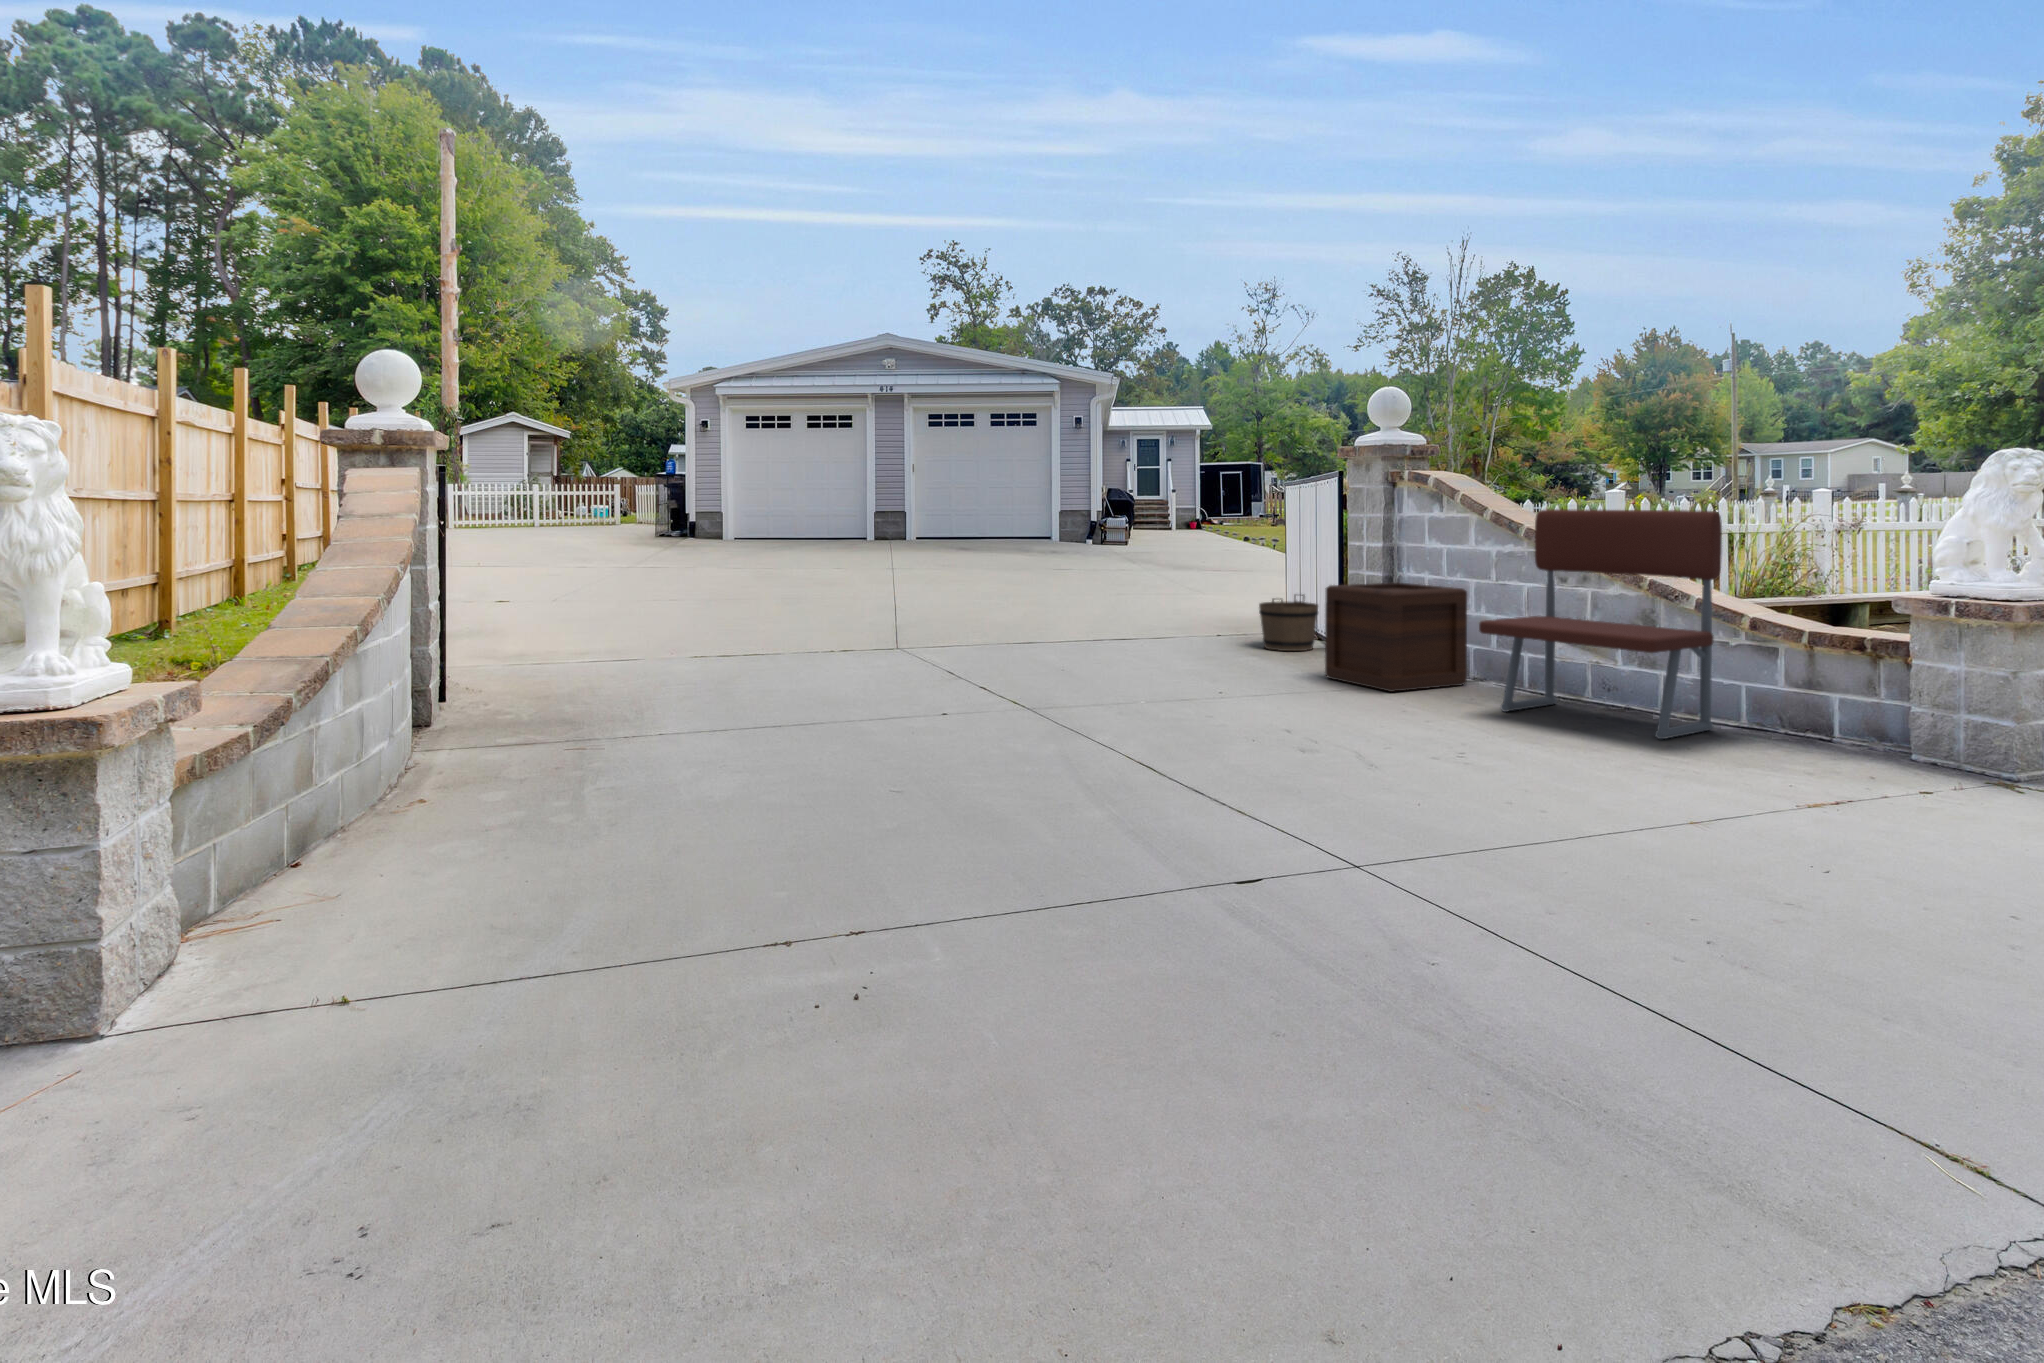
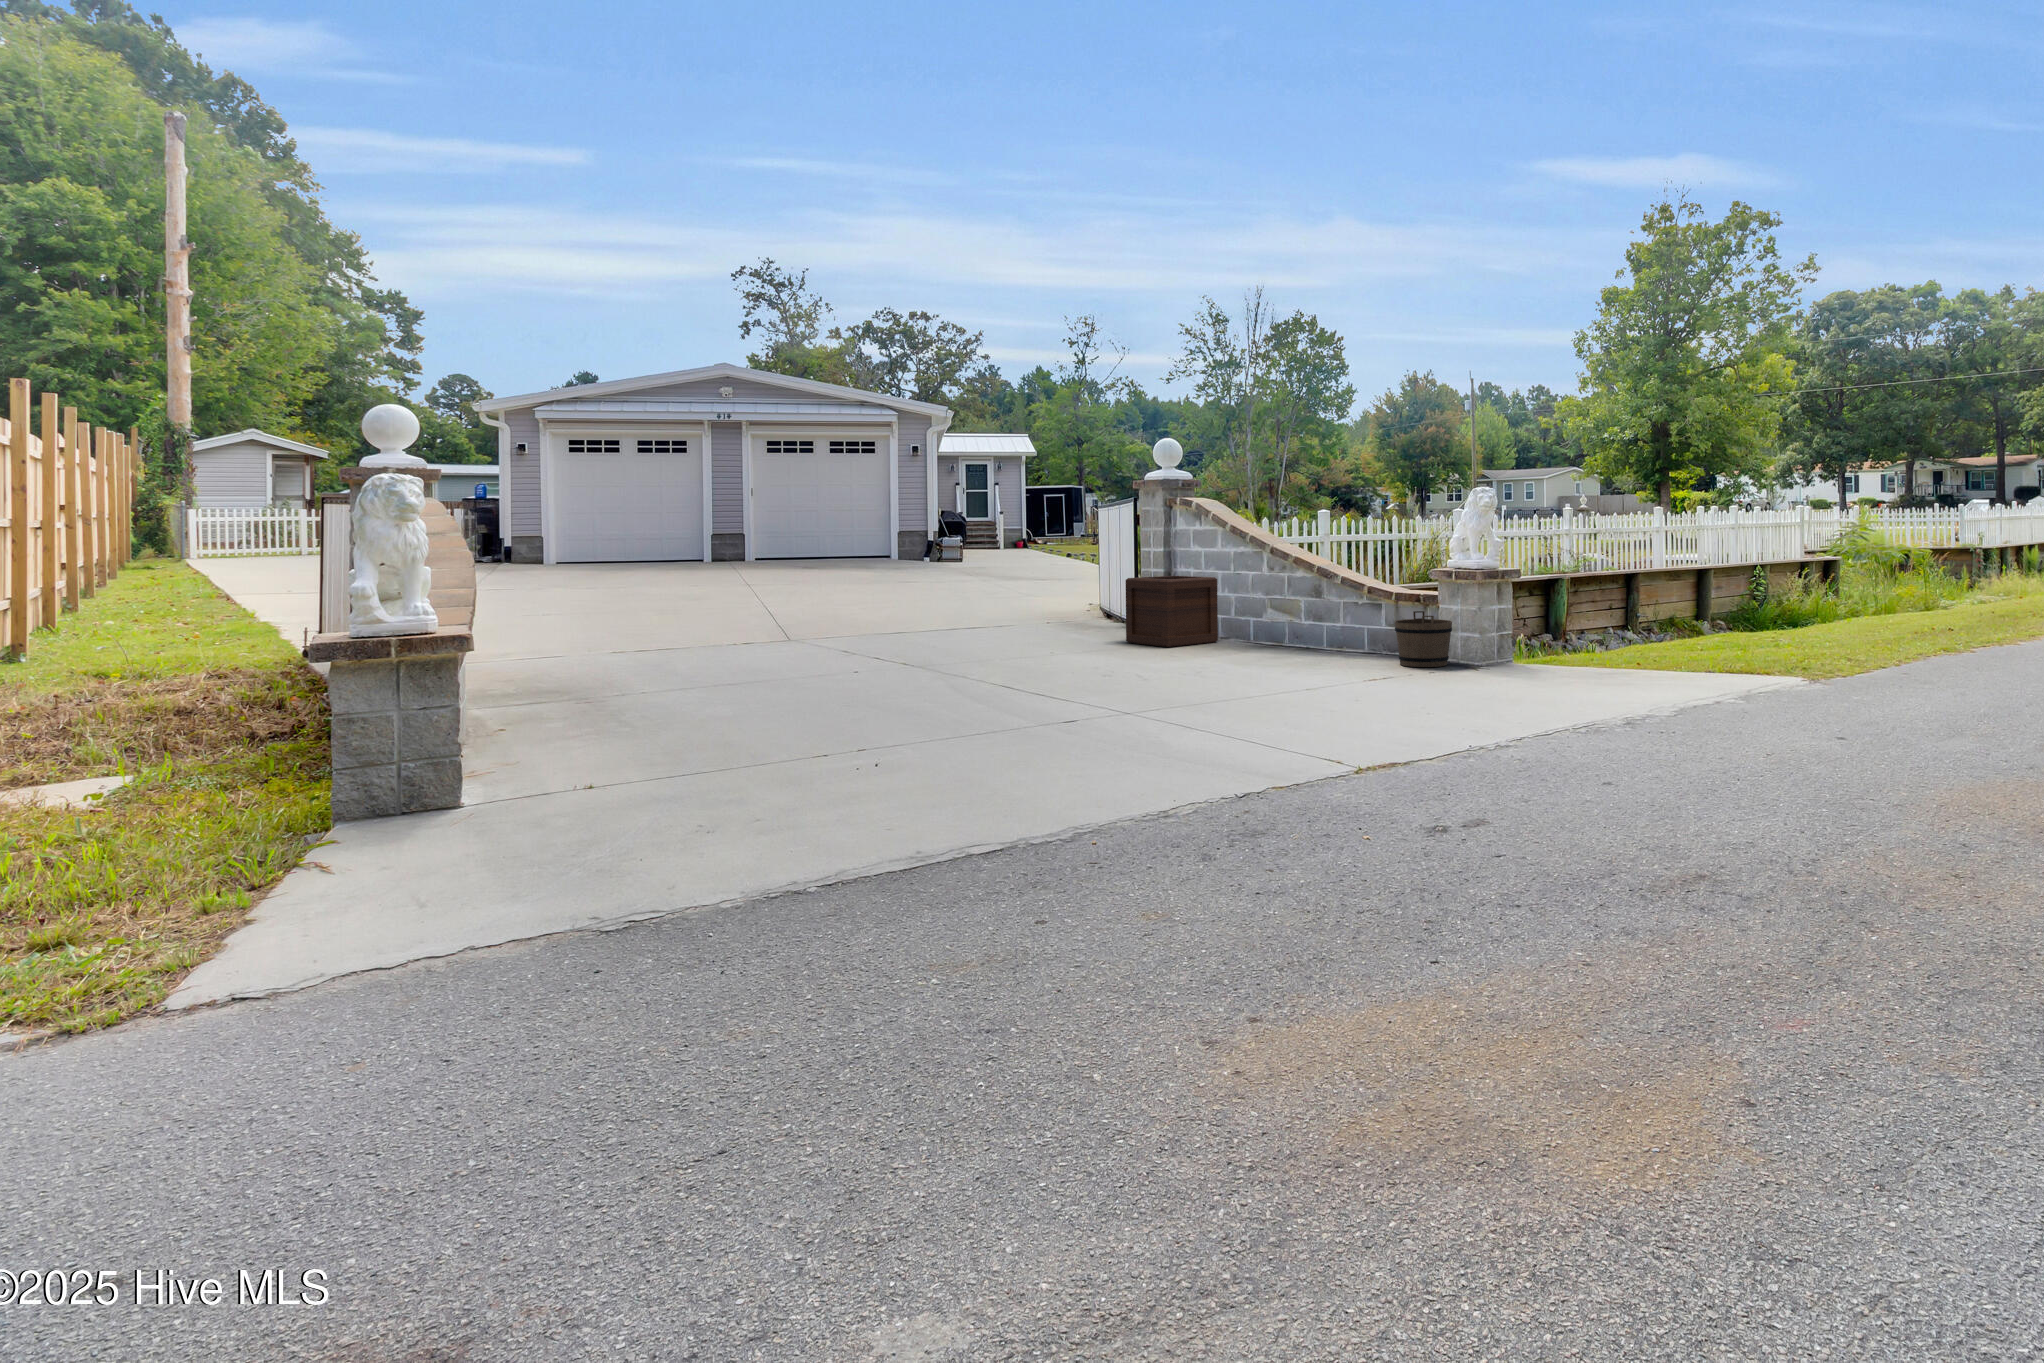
bench: present [1479,509,1722,739] -> none [1219,523,1350,659]
bucket: present [1259,595,1318,651] -> present [1395,611,1452,667]

